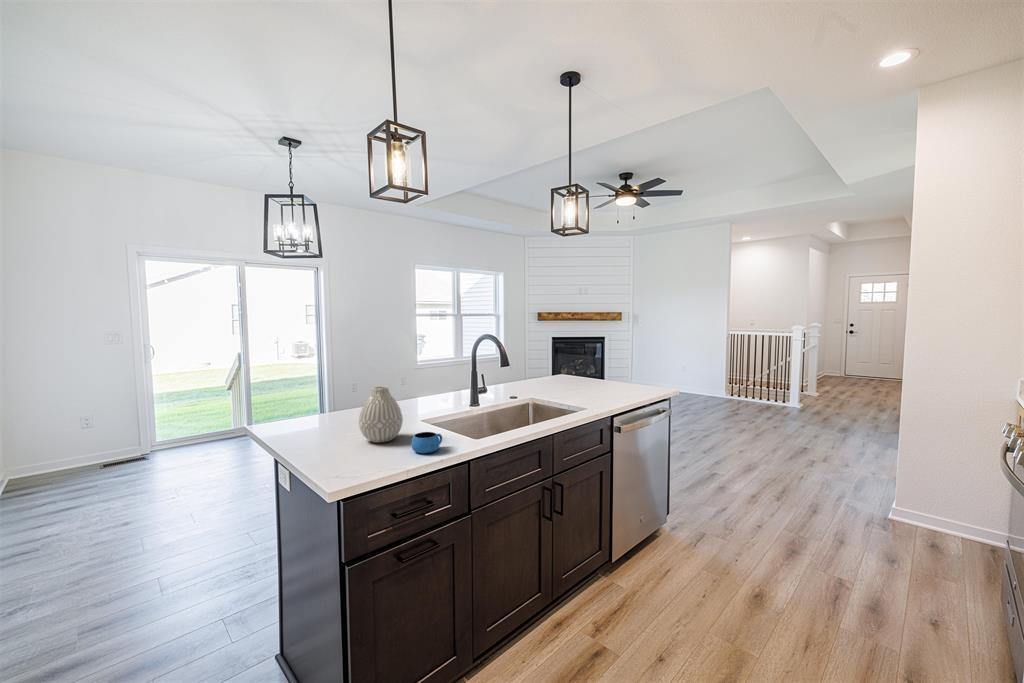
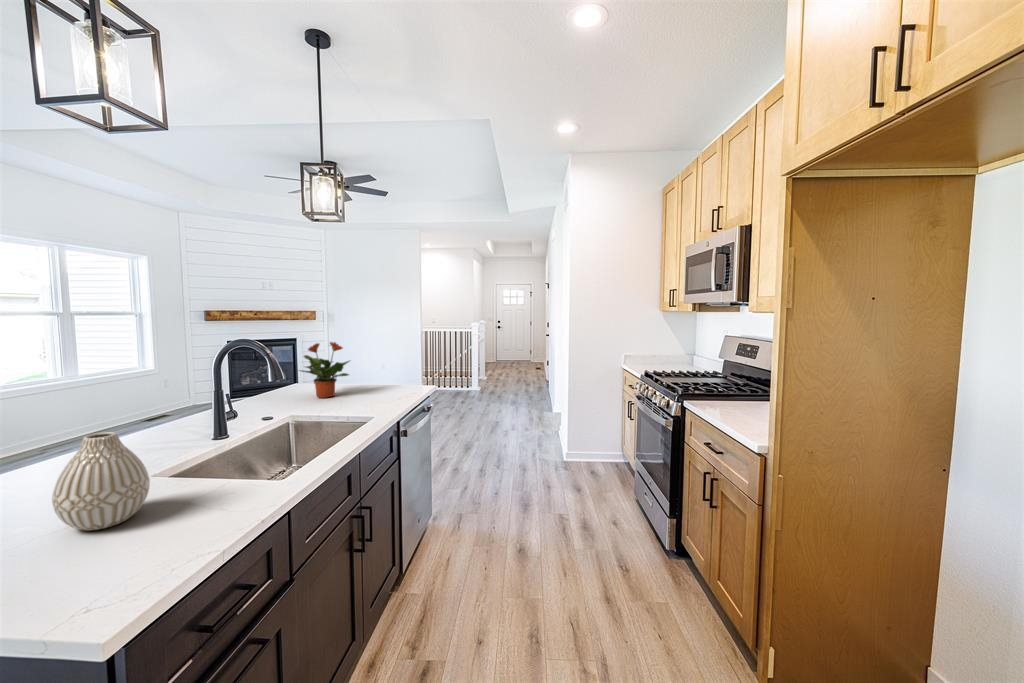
potted plant: none [549,339,593,388] -> present [299,342,349,398]
mug: present [411,432,442,453] -> none [193,485,242,522]

